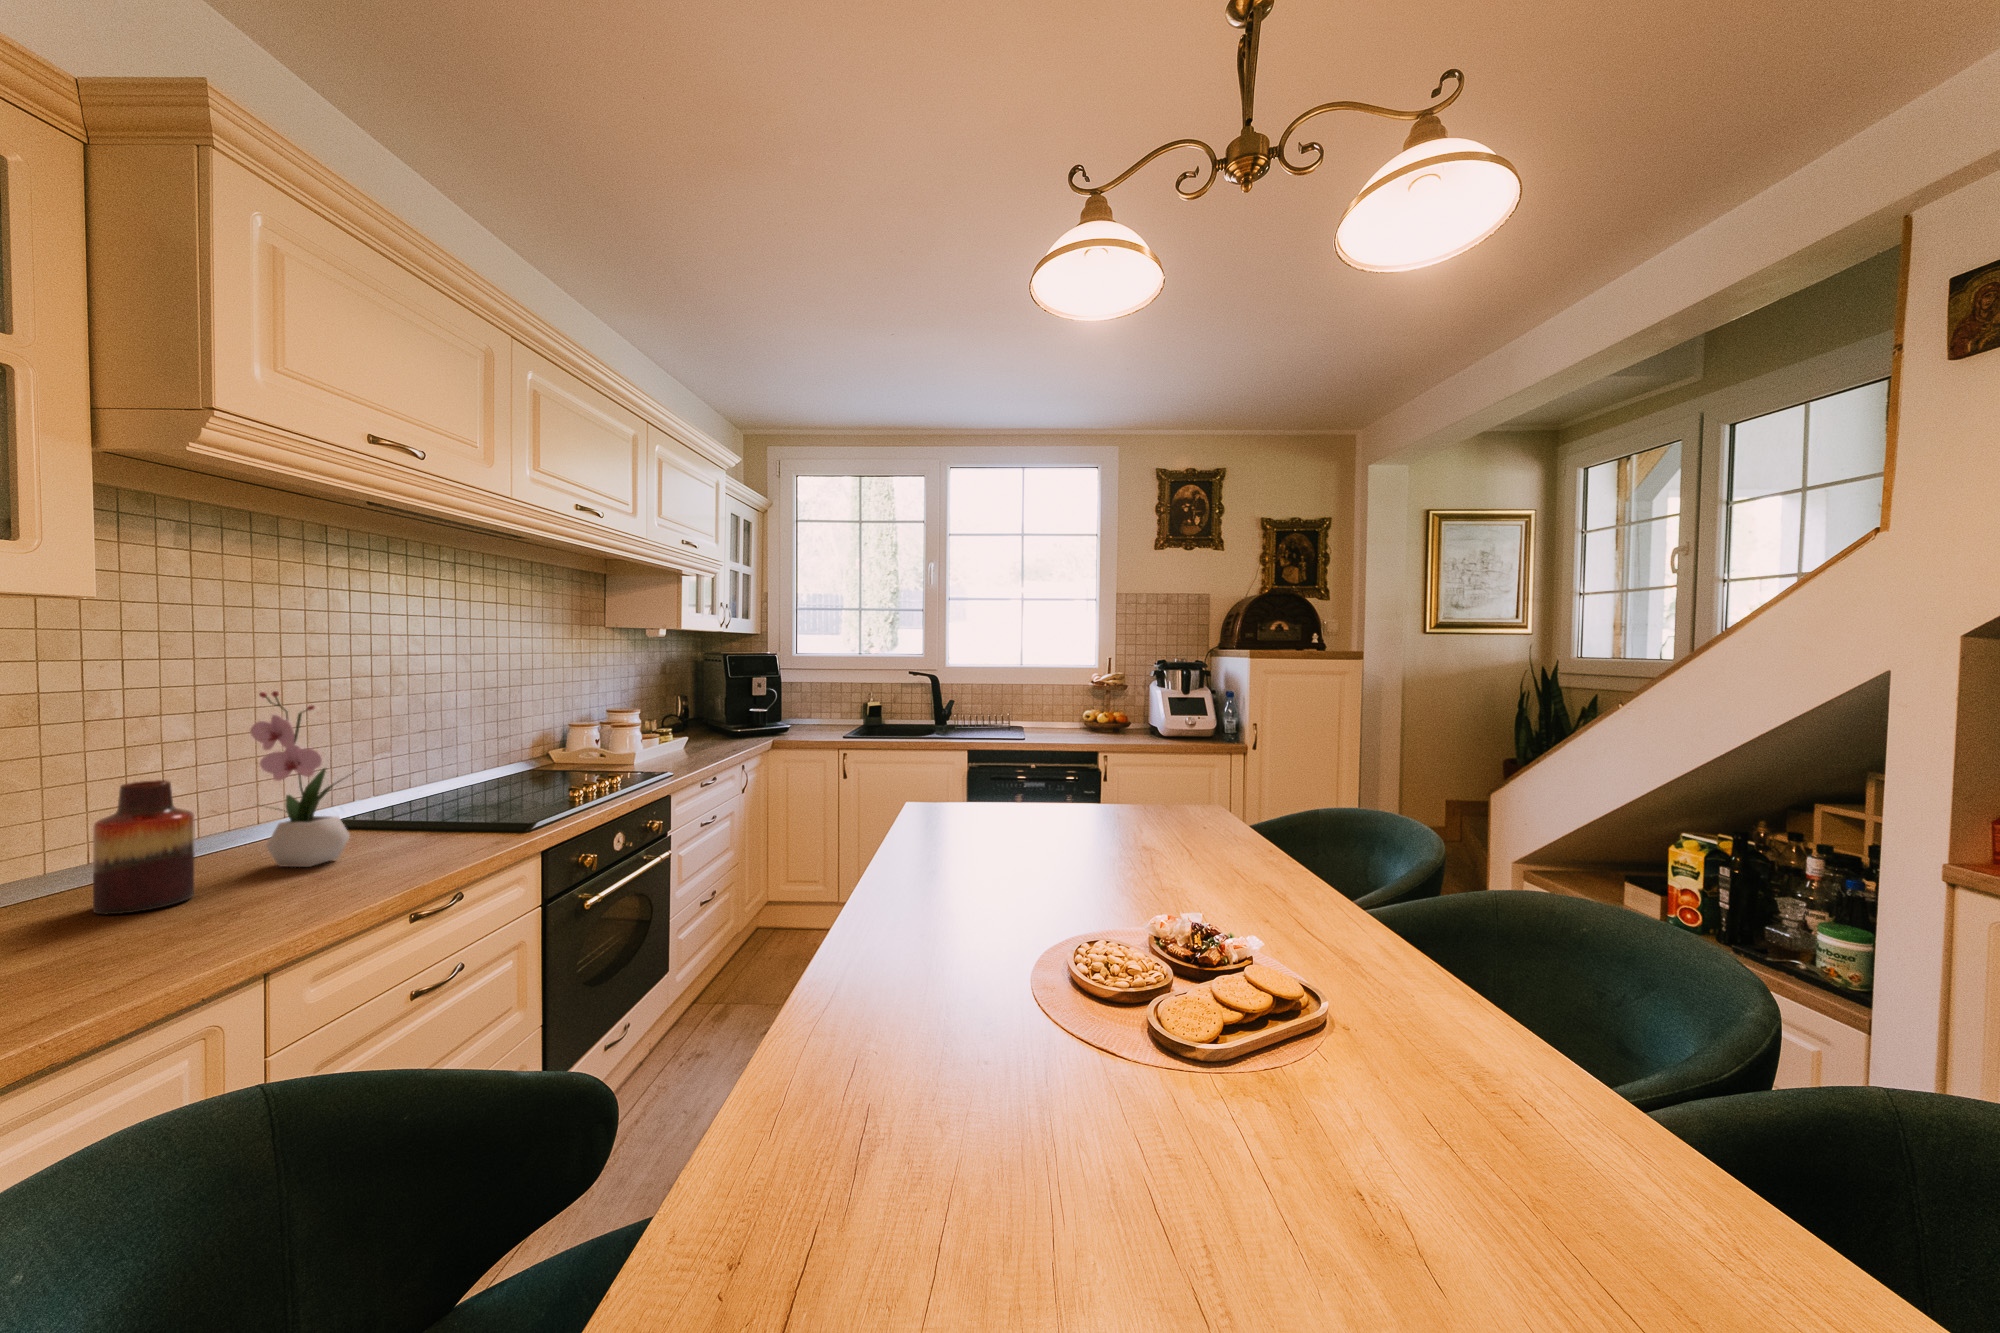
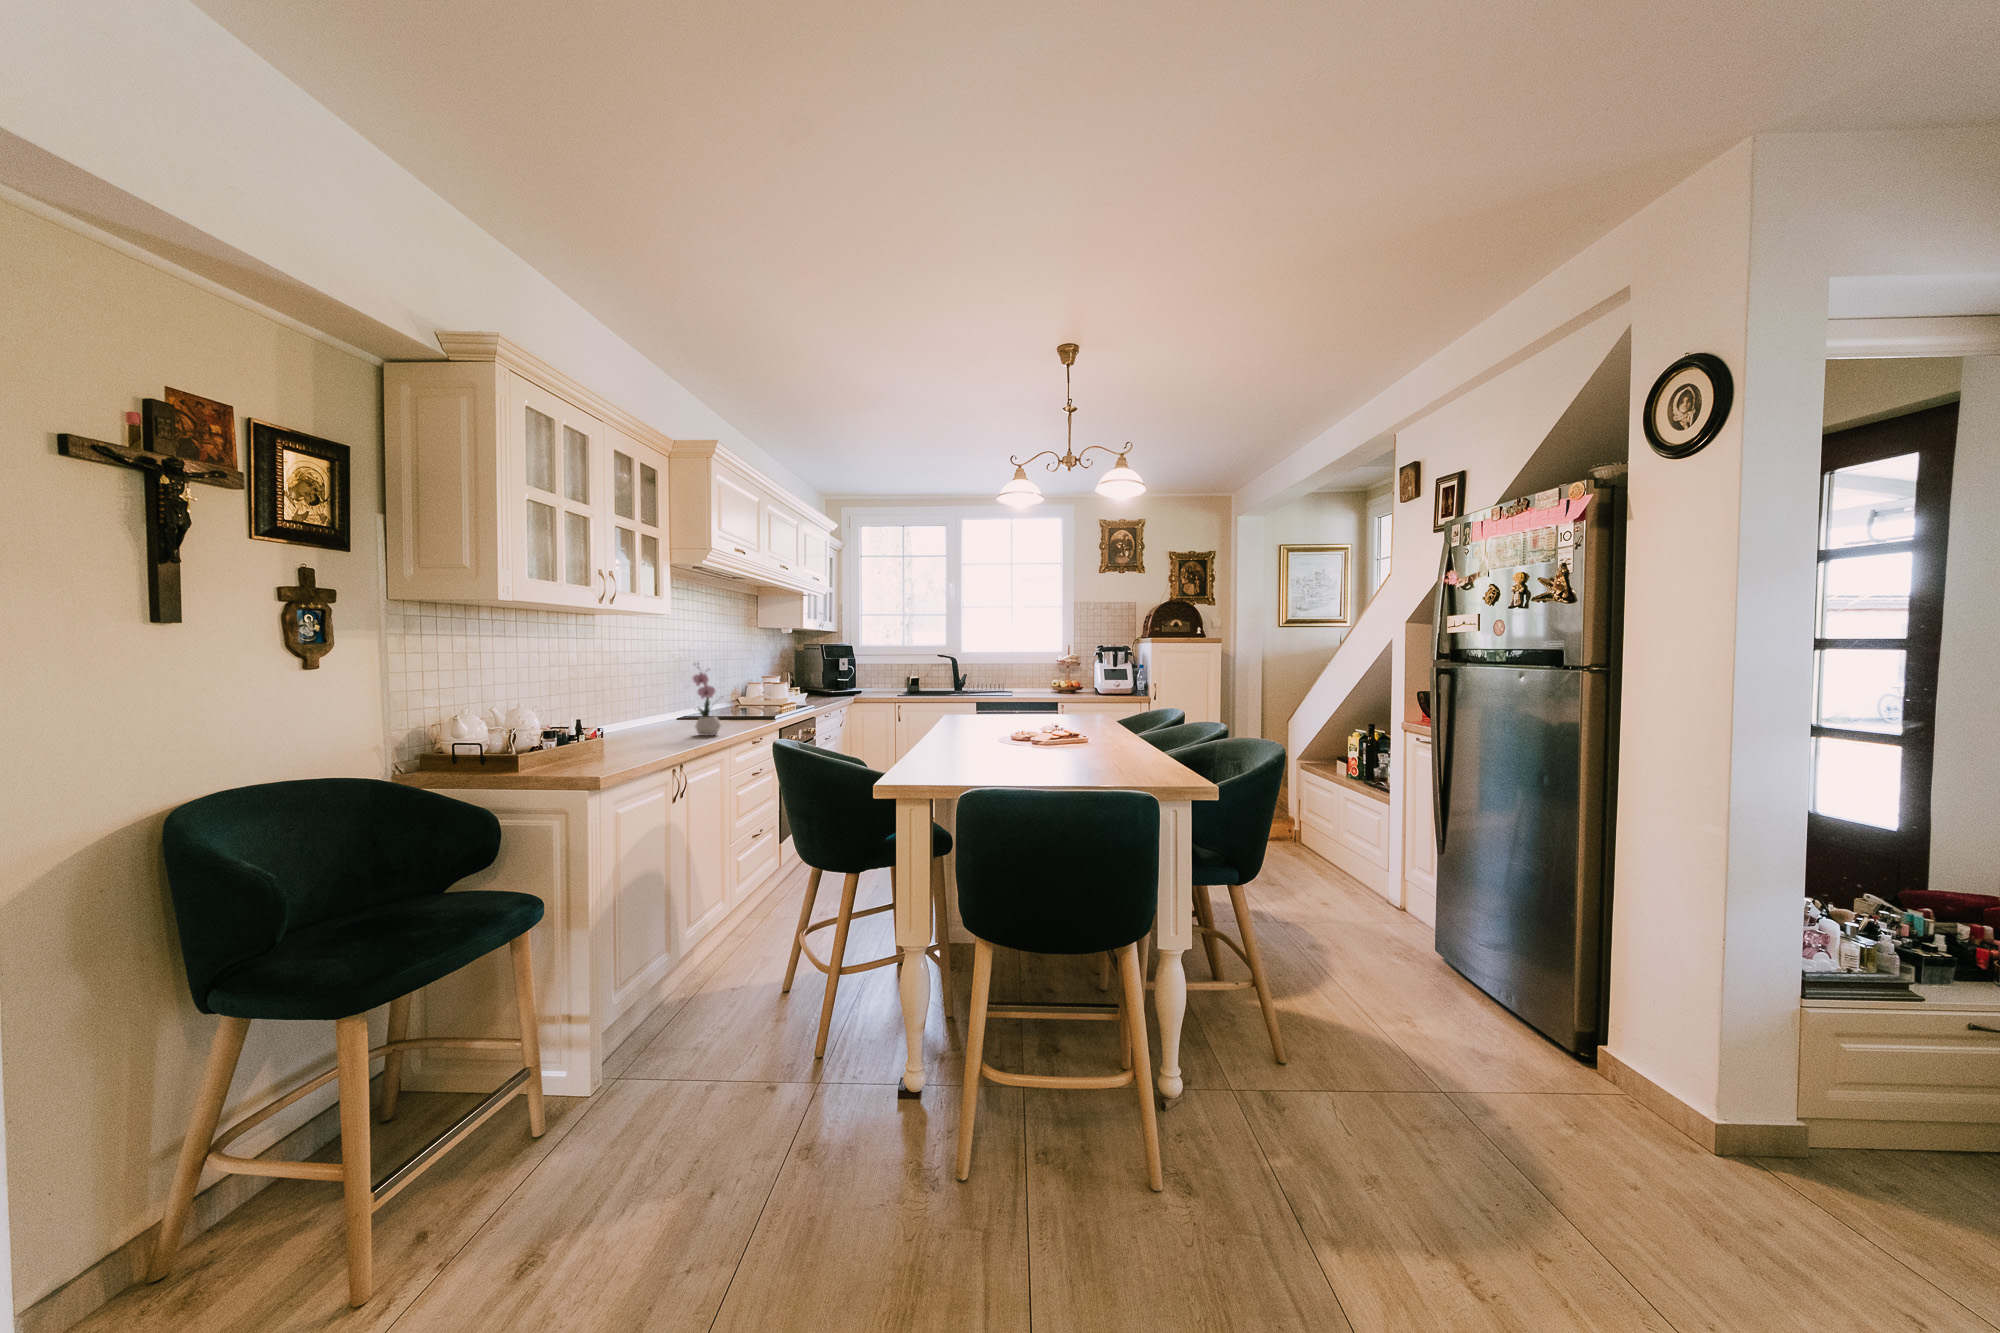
vase: present [93,780,195,914] -> none [663,696,690,743]

